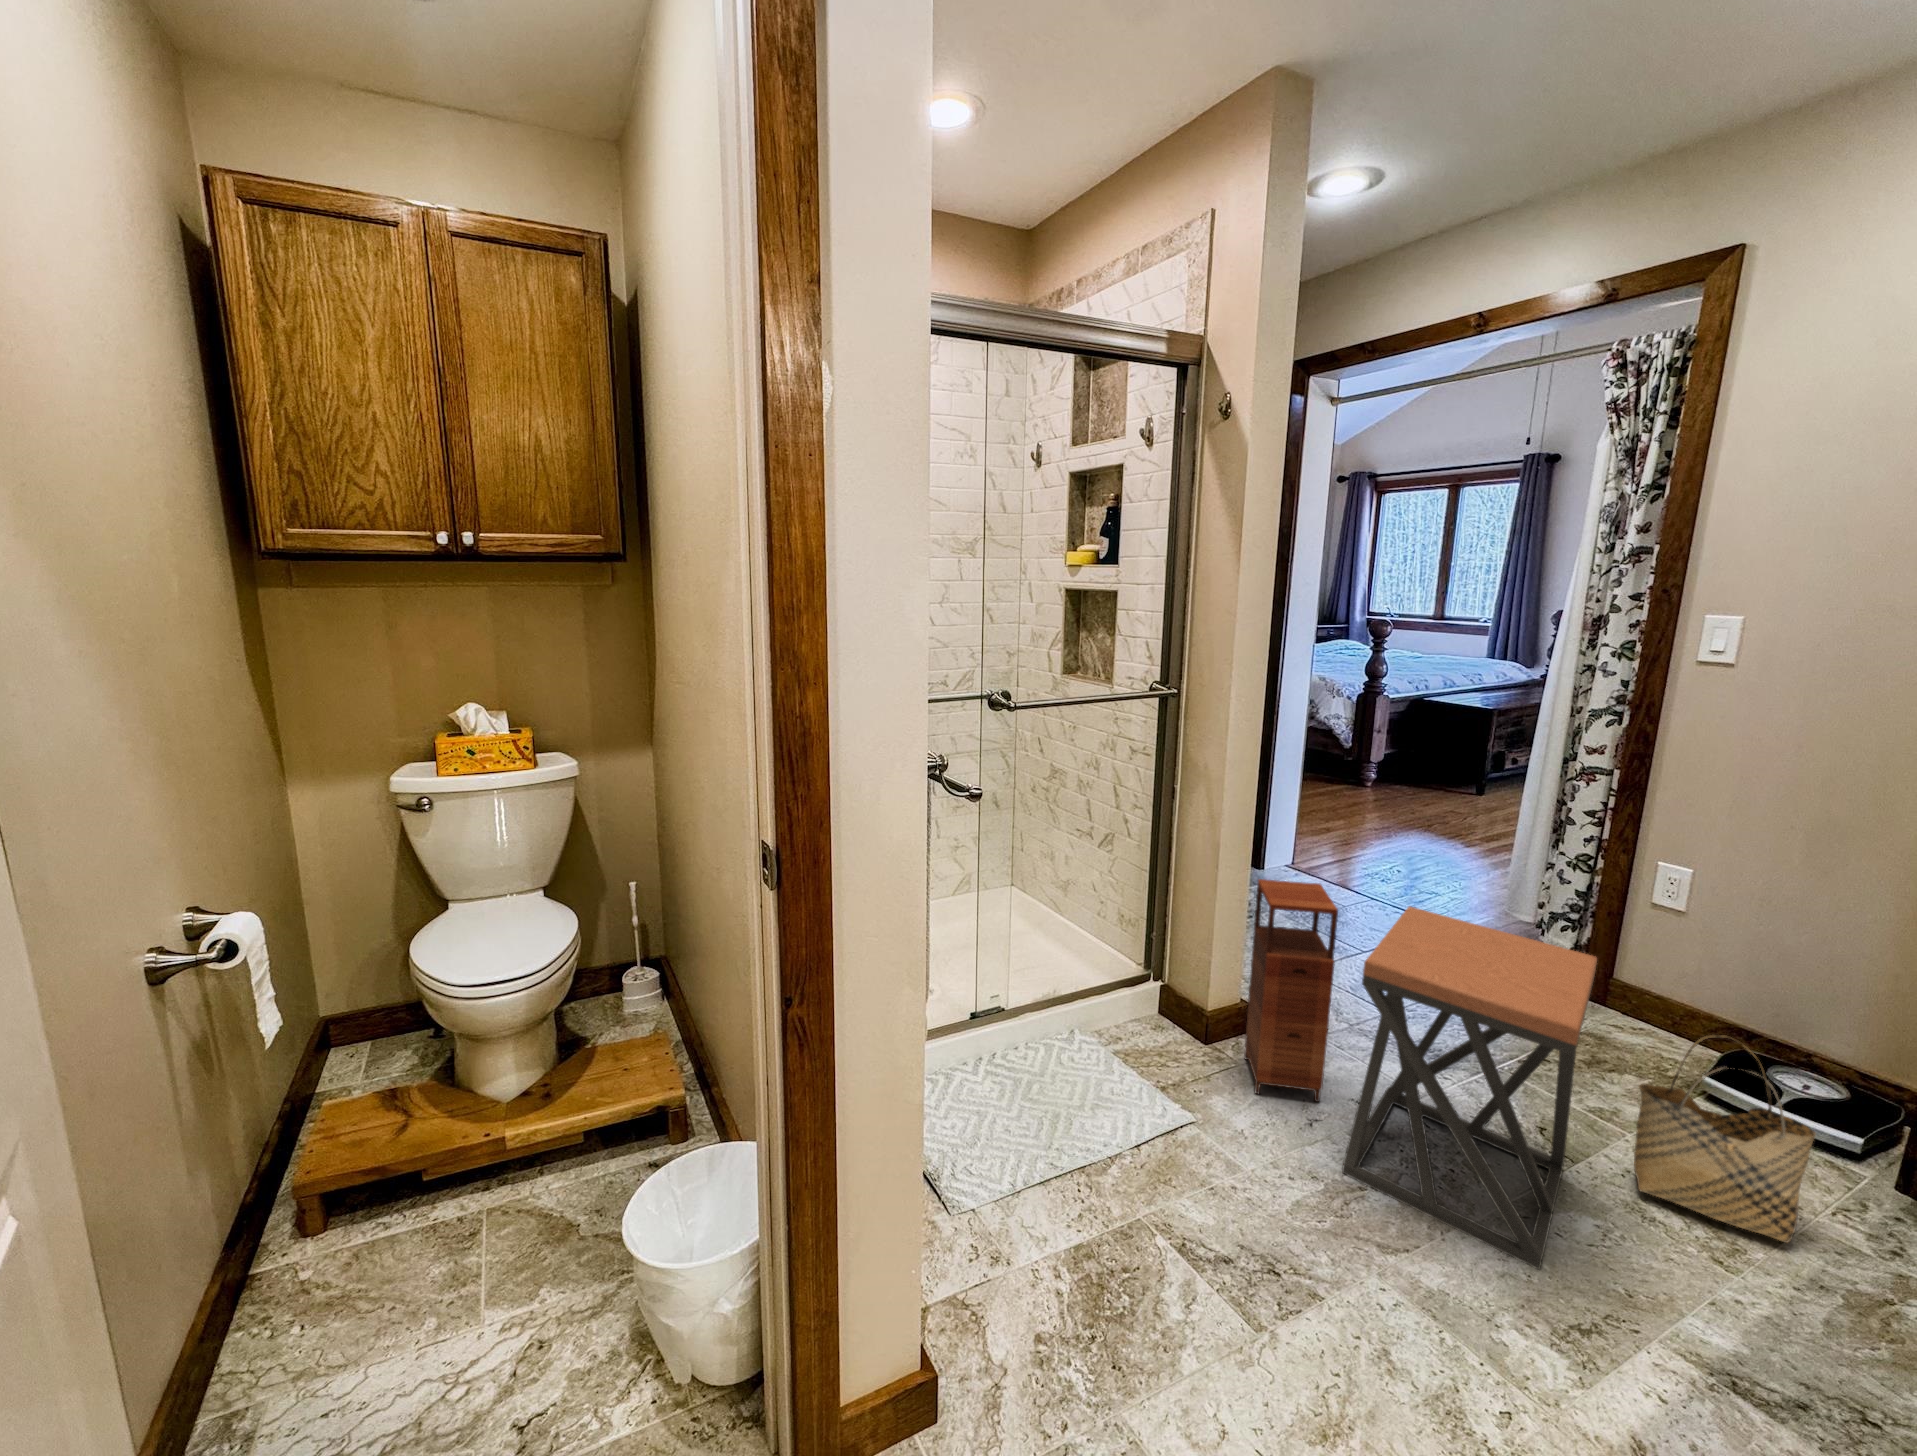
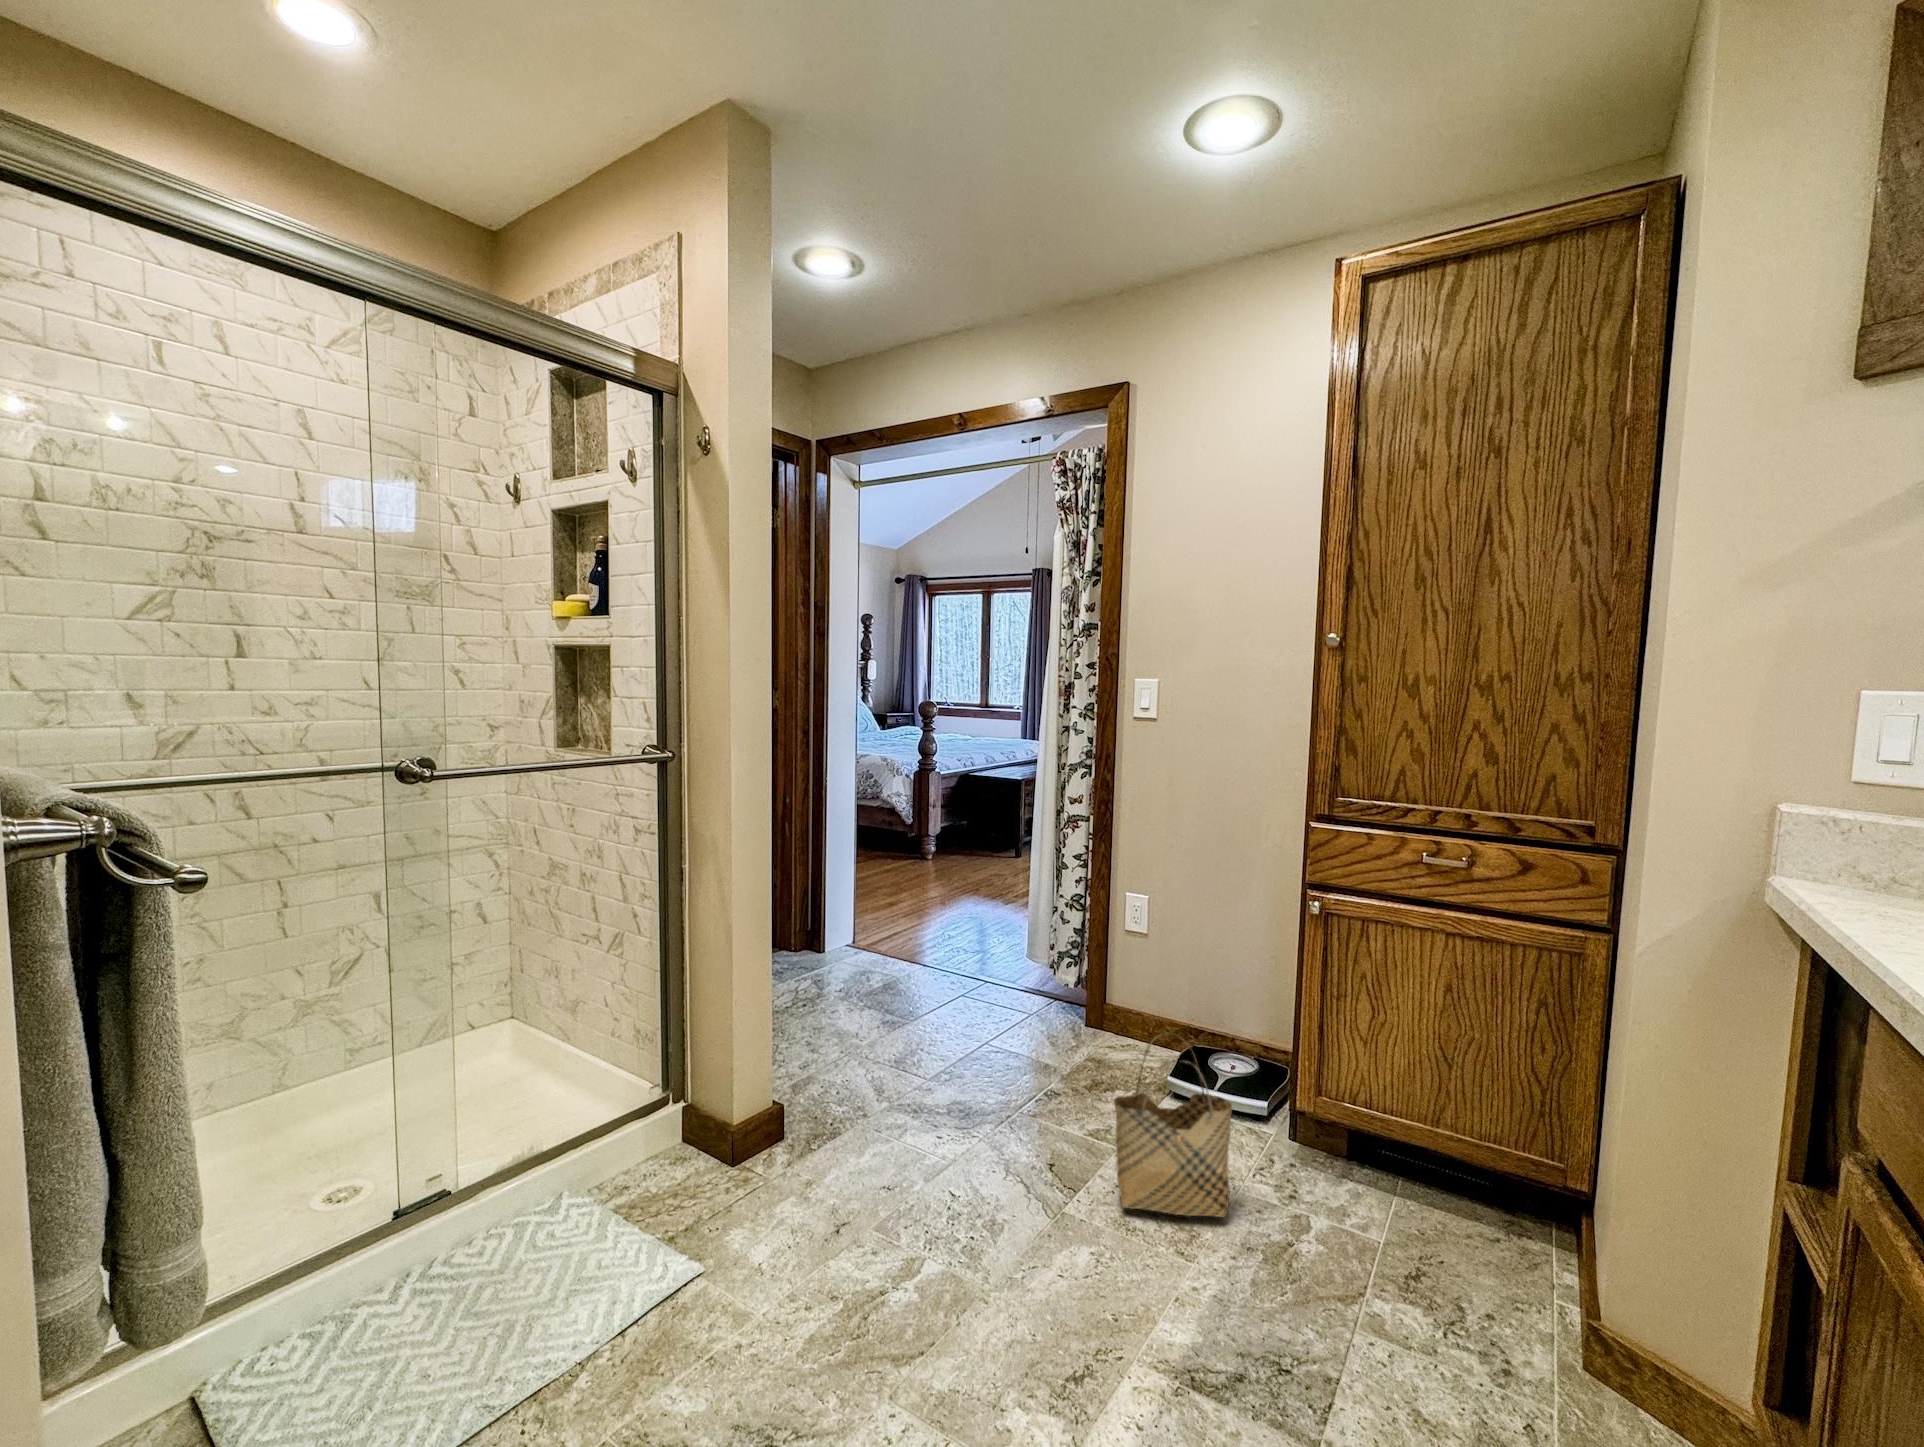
storage cabinet: present [1244,879,1338,1102] -> none [768,955,847,1227]
stool: present [1342,906,1597,1269] -> none [858,962,1069,1337]

